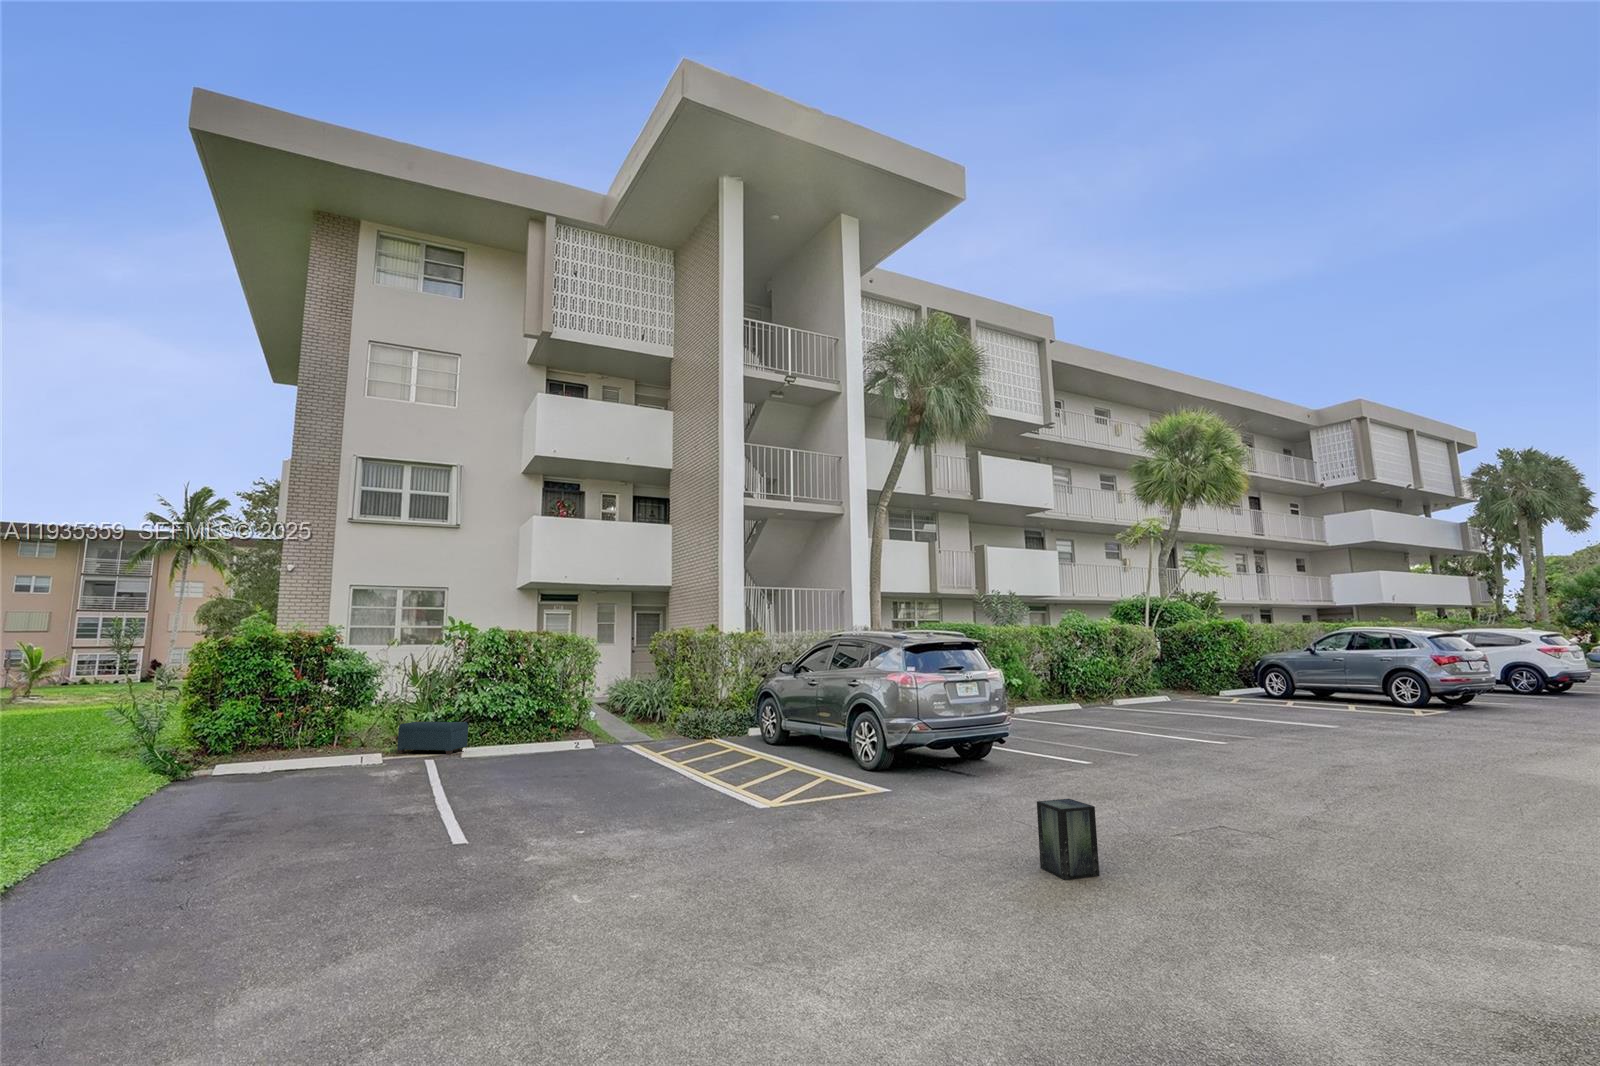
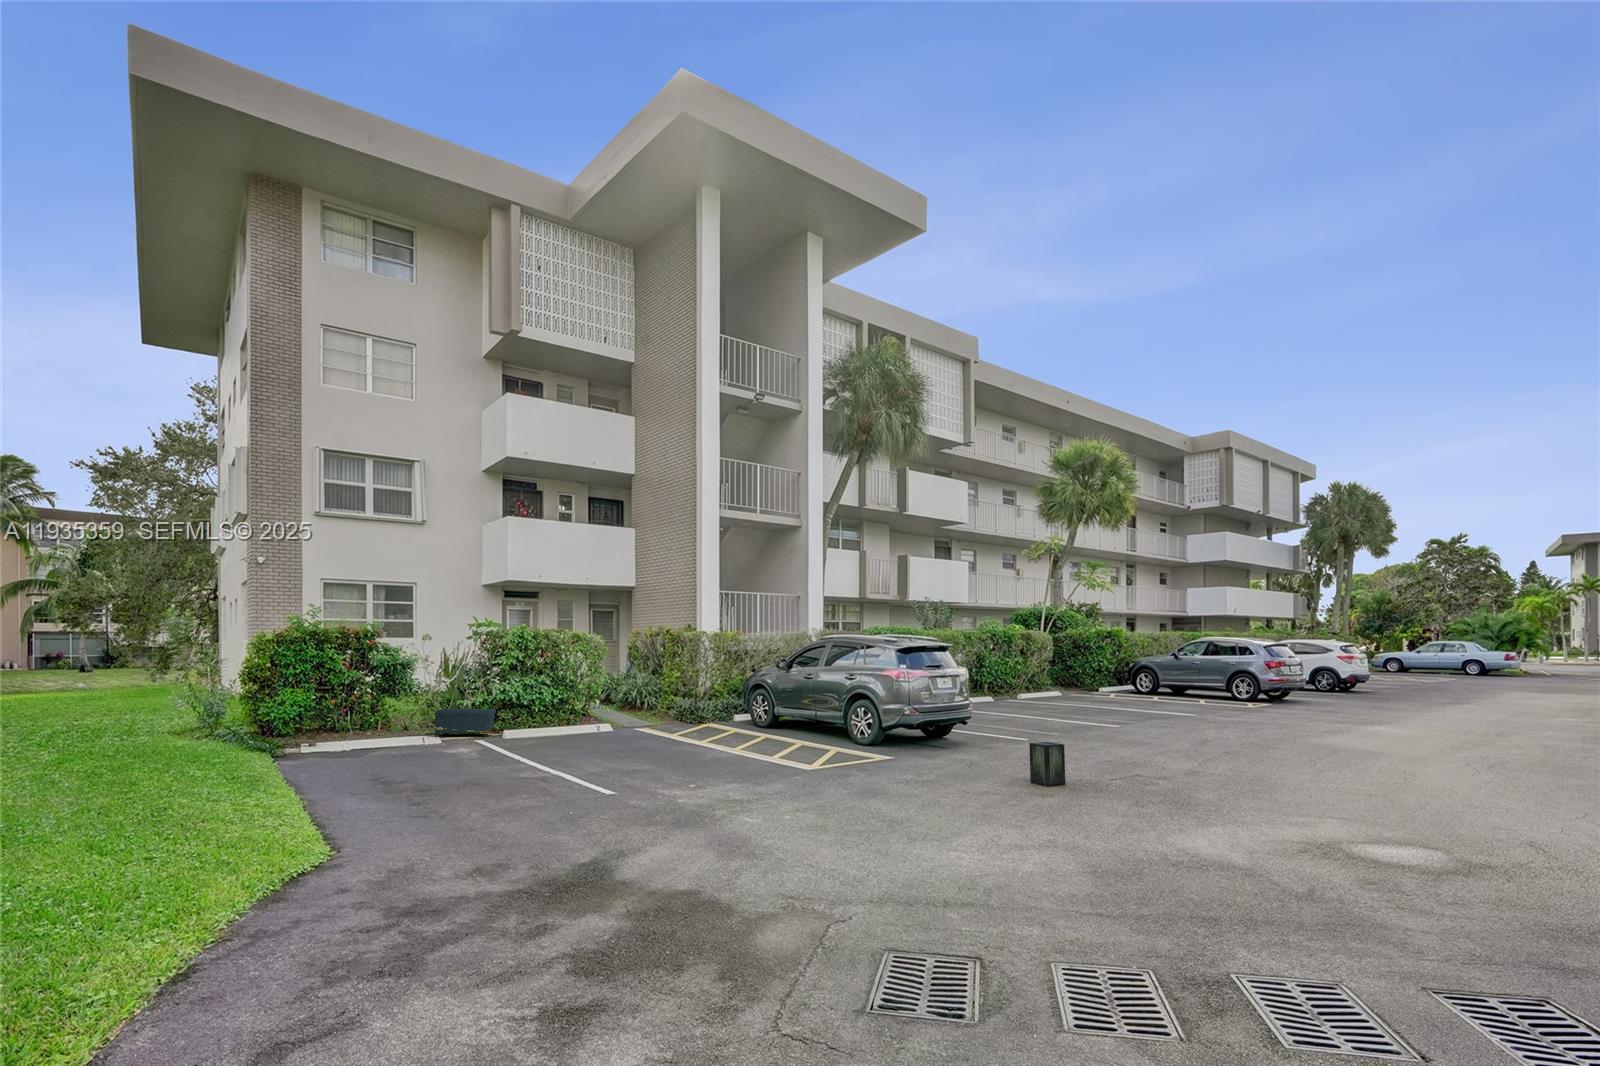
potted plant: none [236,724,270,766] -> present [306,710,325,746]

